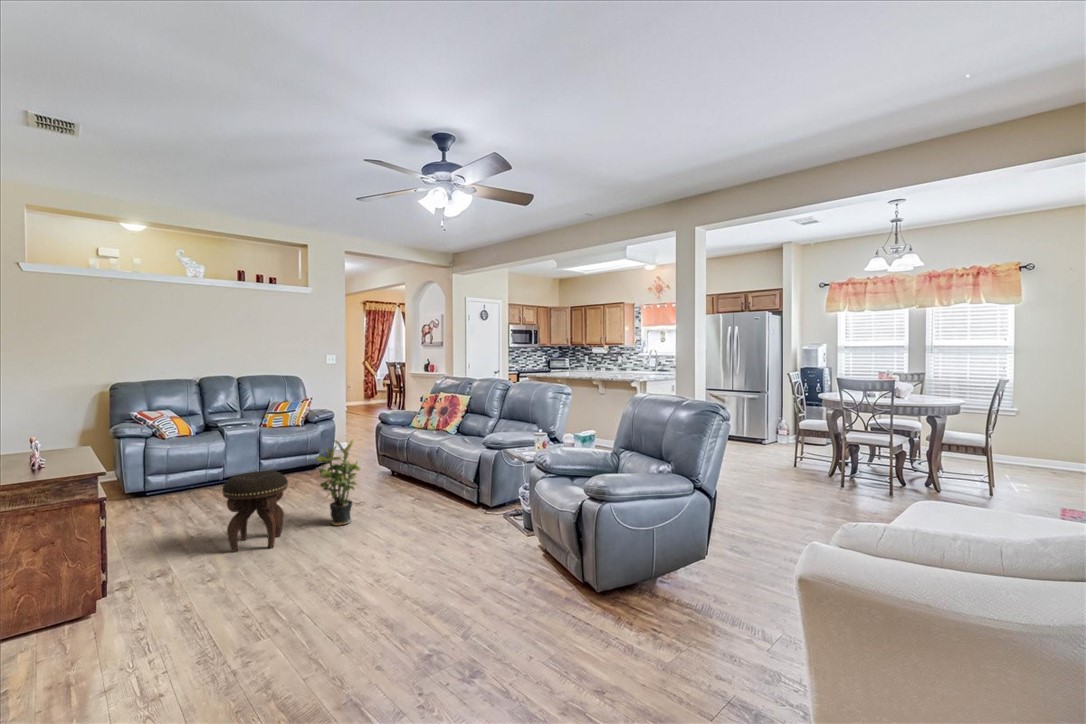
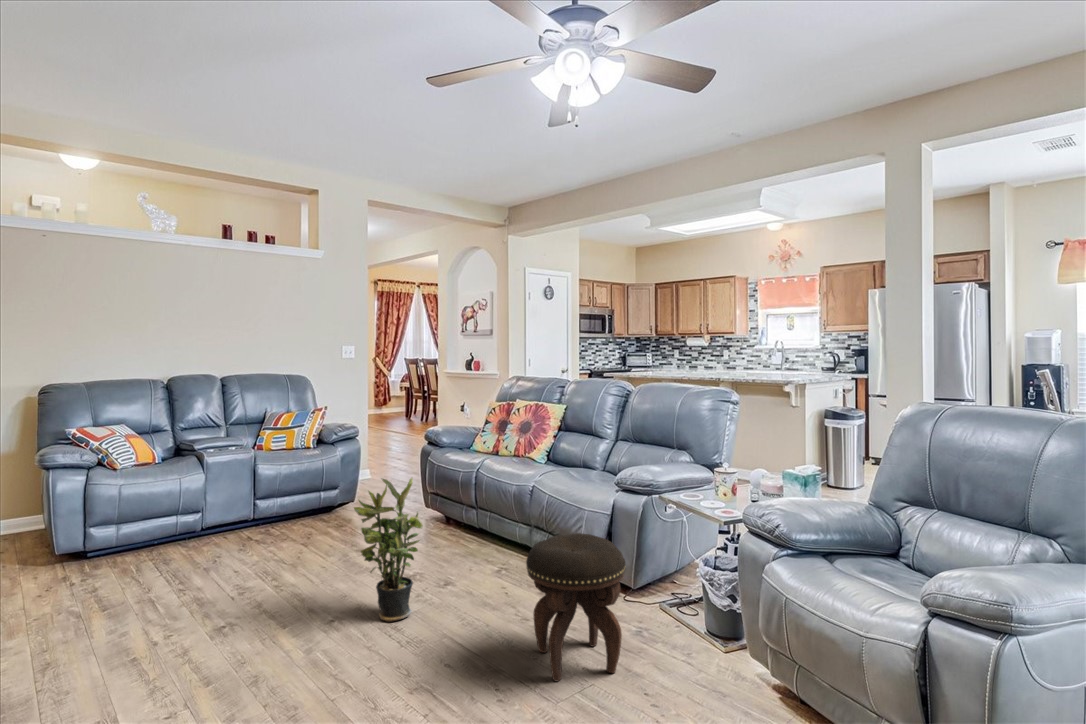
footstool: present [222,470,288,552] -> present [526,533,625,681]

